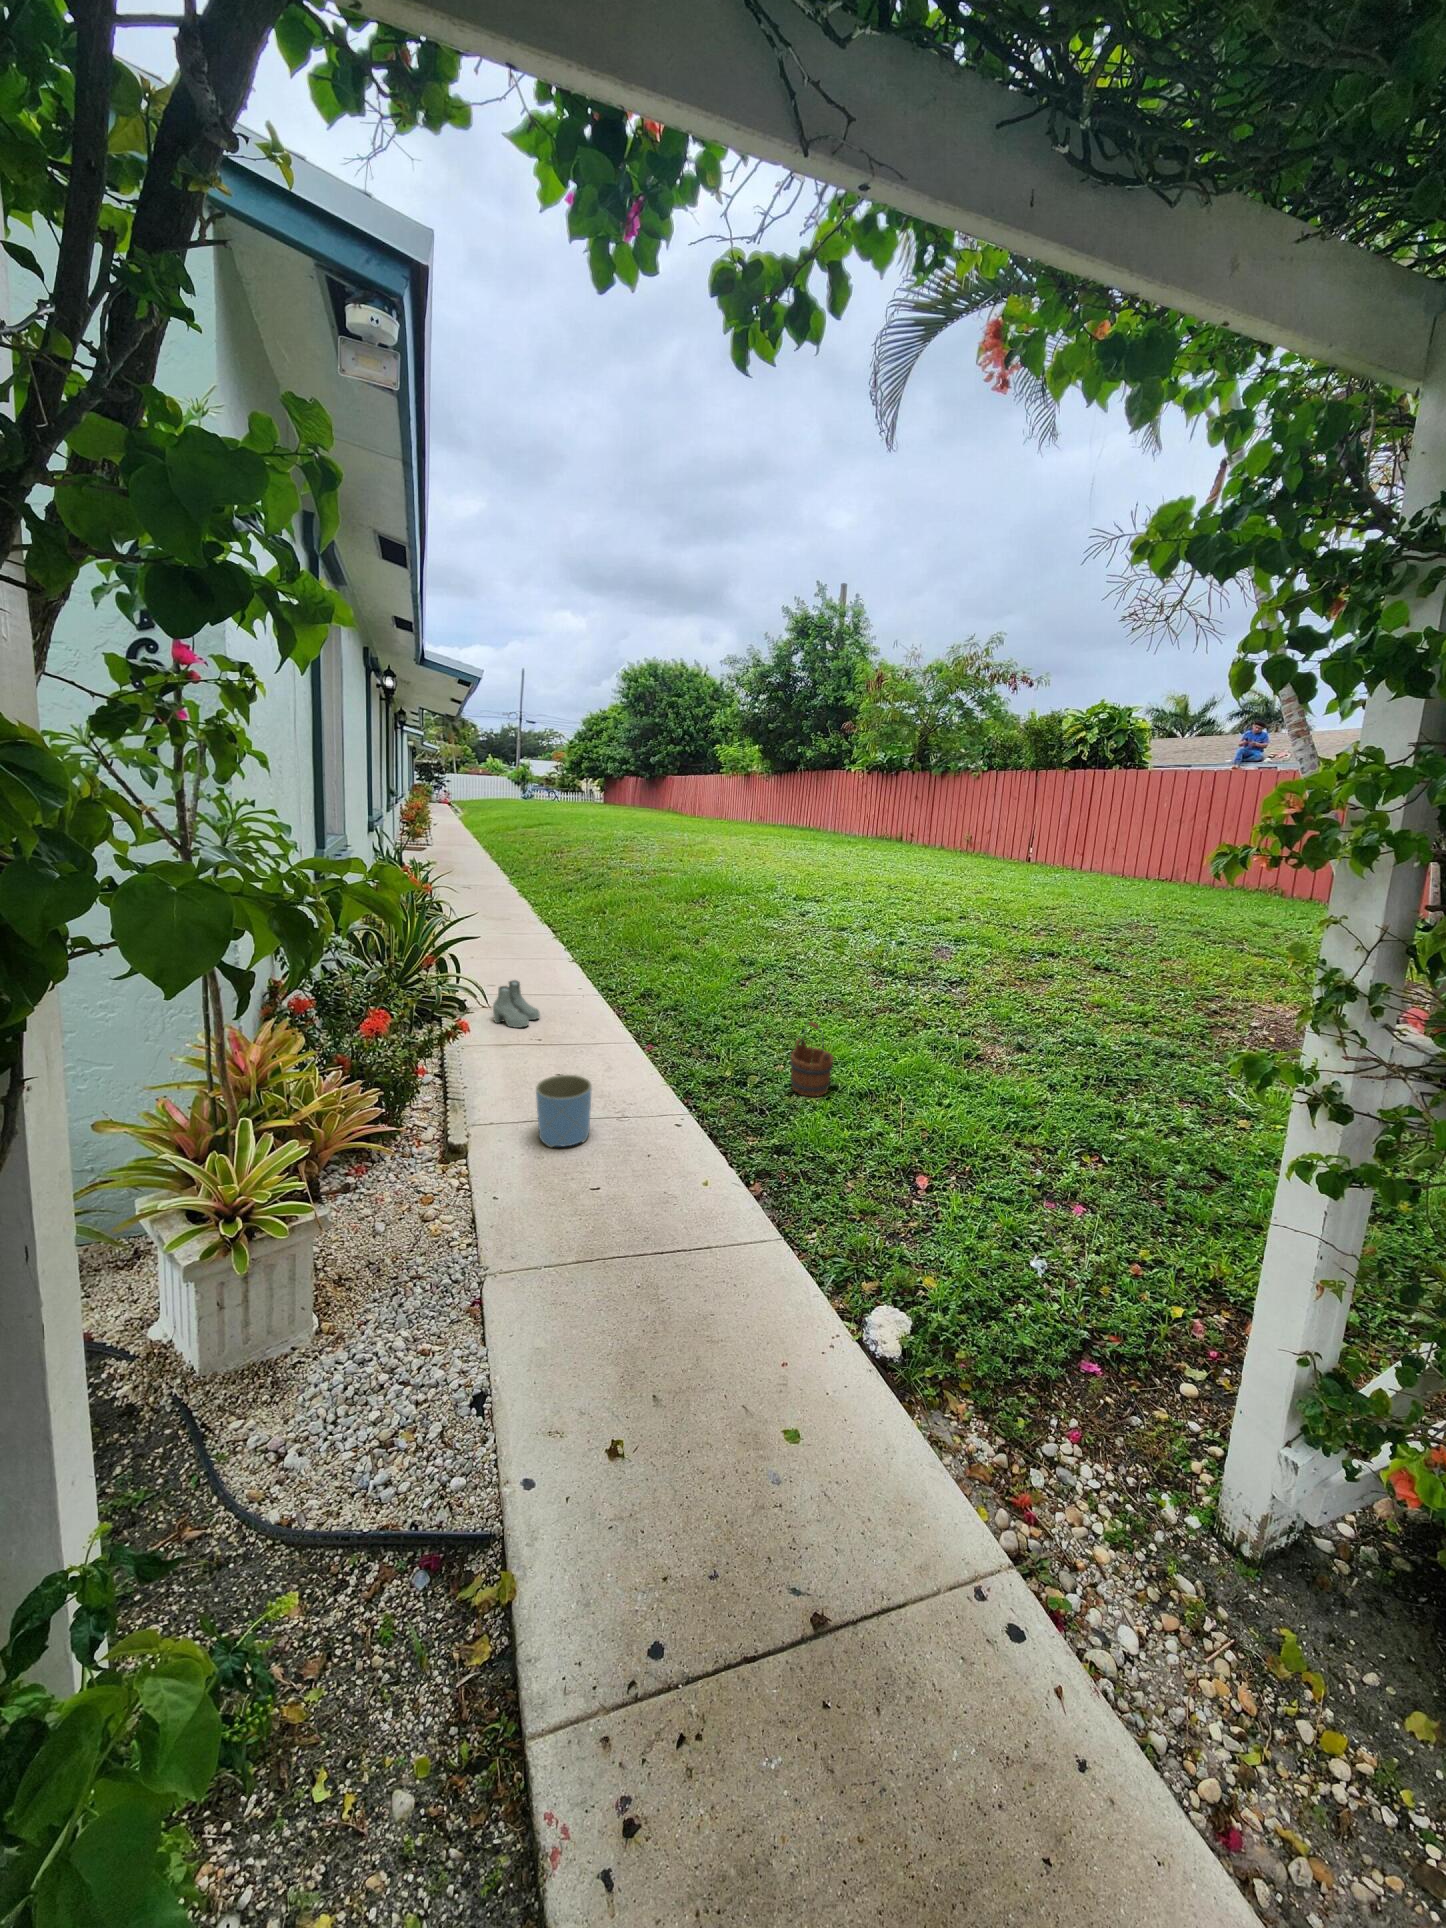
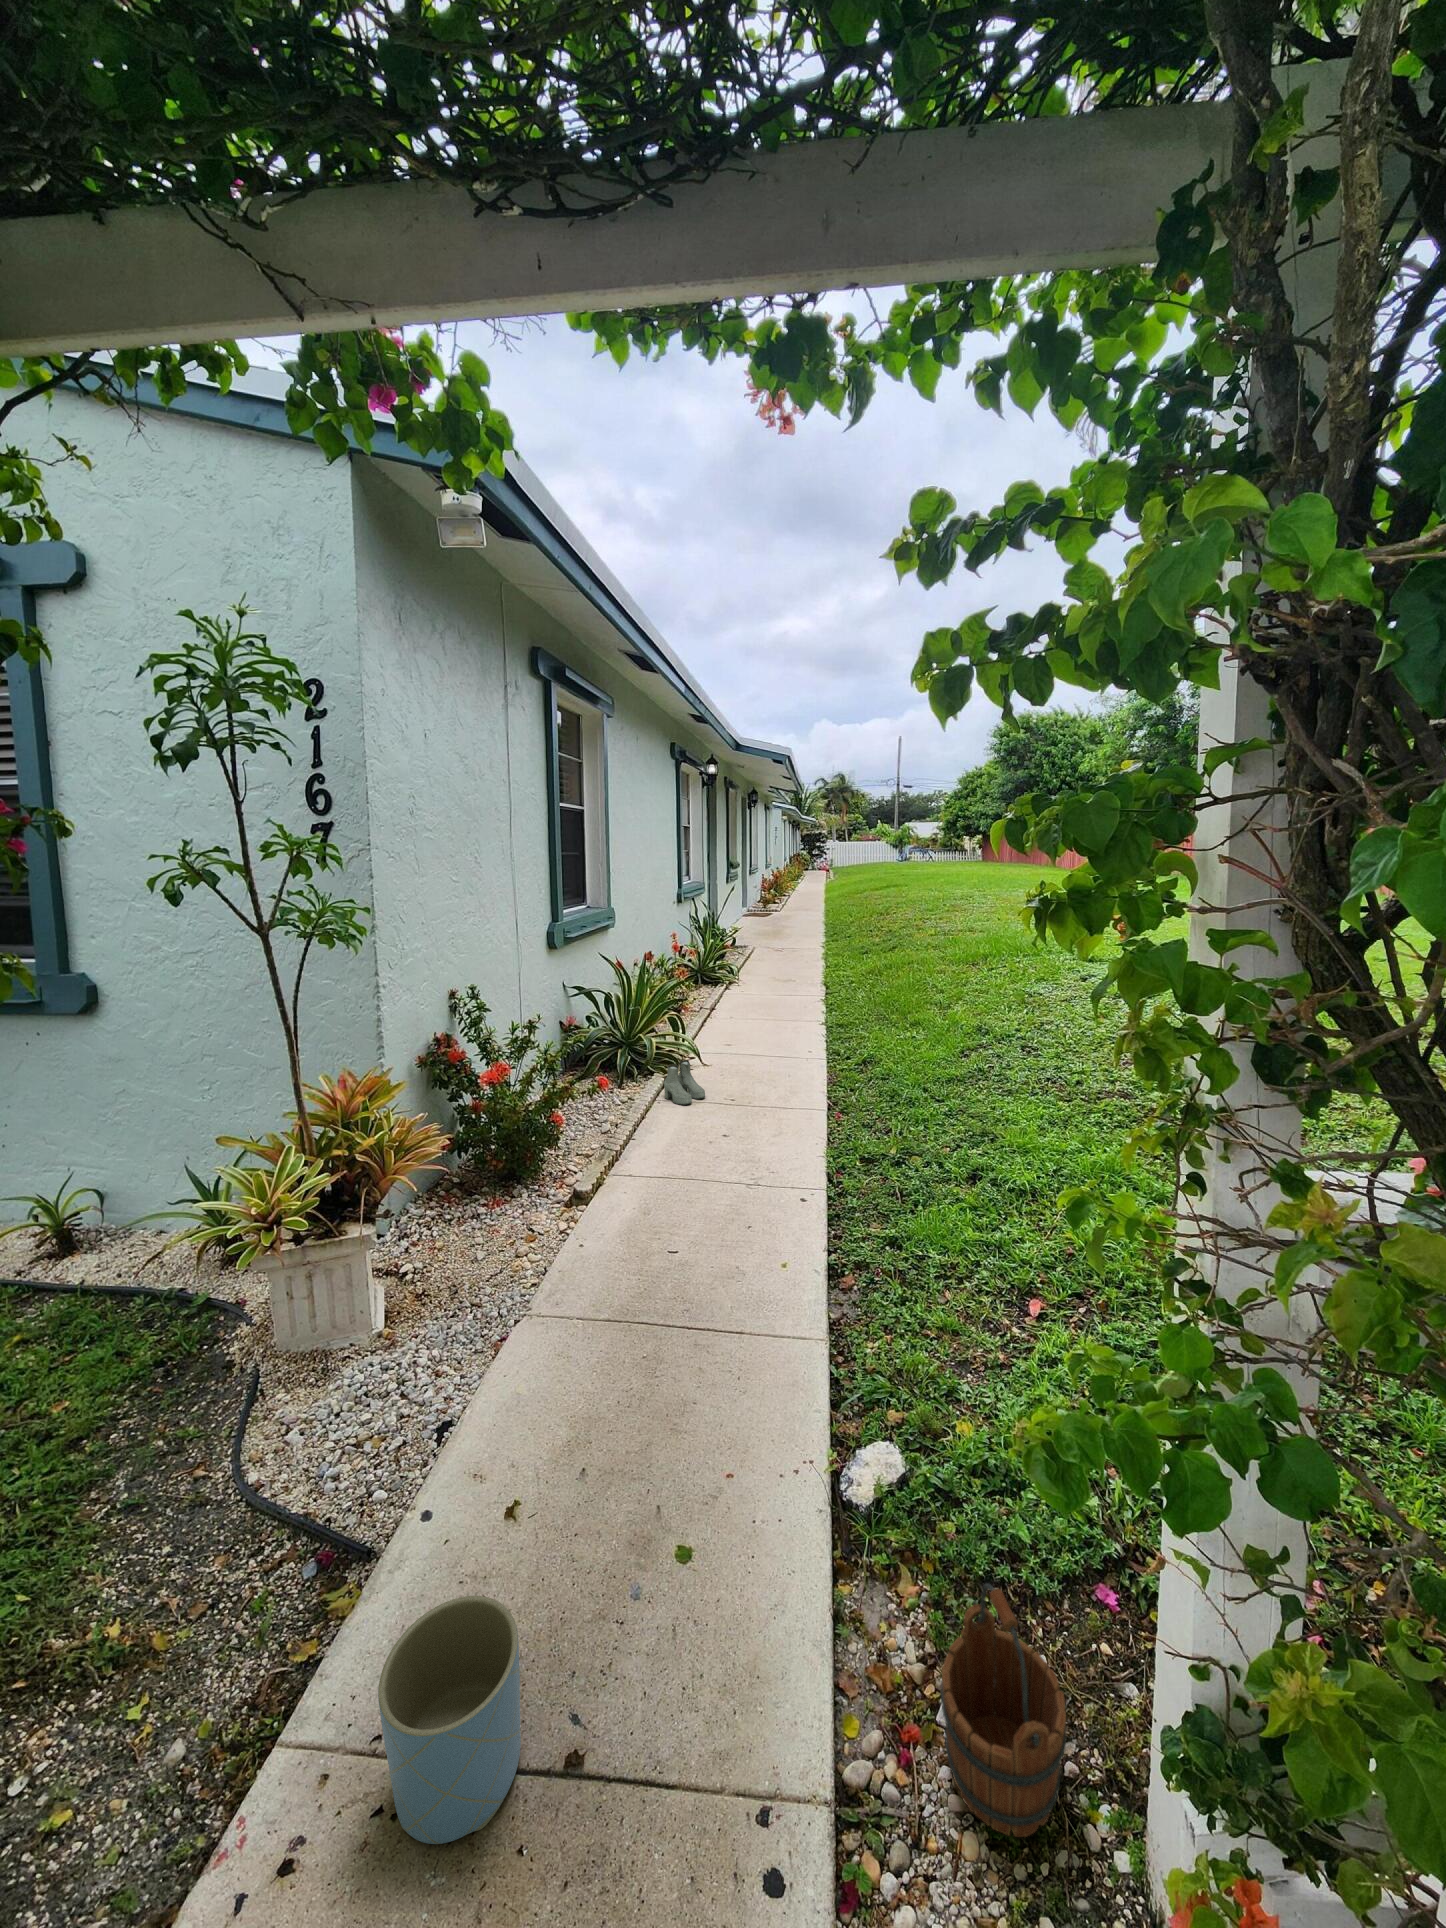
wooden bucket: present [790,1021,833,1096] -> present [941,1583,1067,1837]
planter: present [536,1075,592,1147] -> present [378,1596,521,1844]

